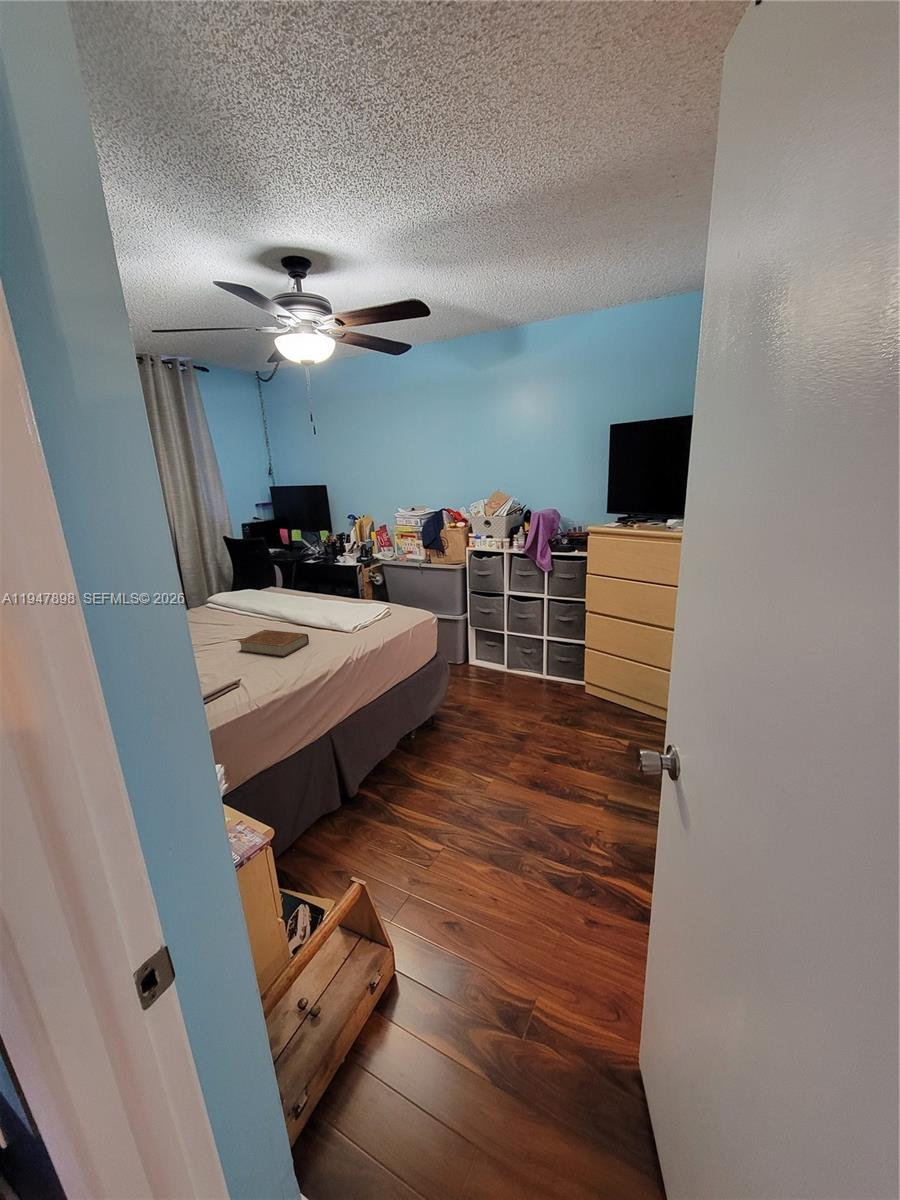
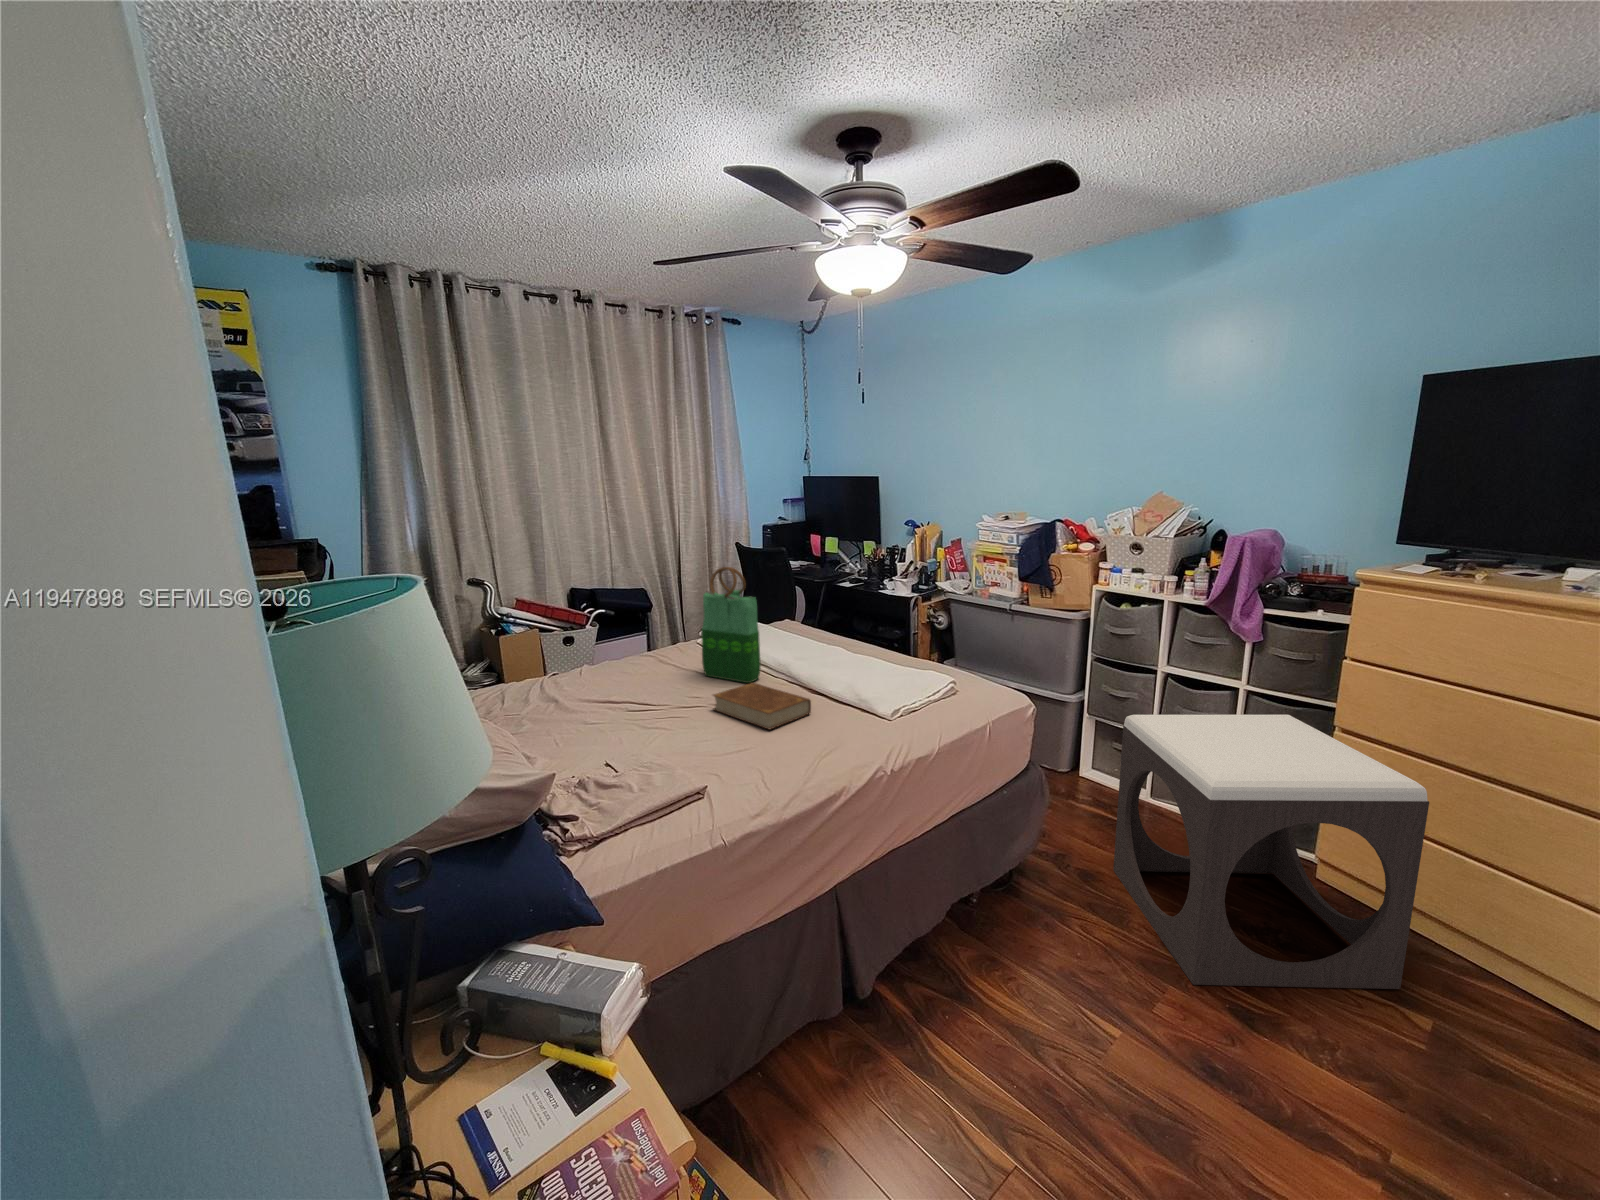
tote bag: none [218,554,267,631] -> present [701,567,761,683]
footstool: none [489,607,624,751] -> present [1113,715,1429,989]

